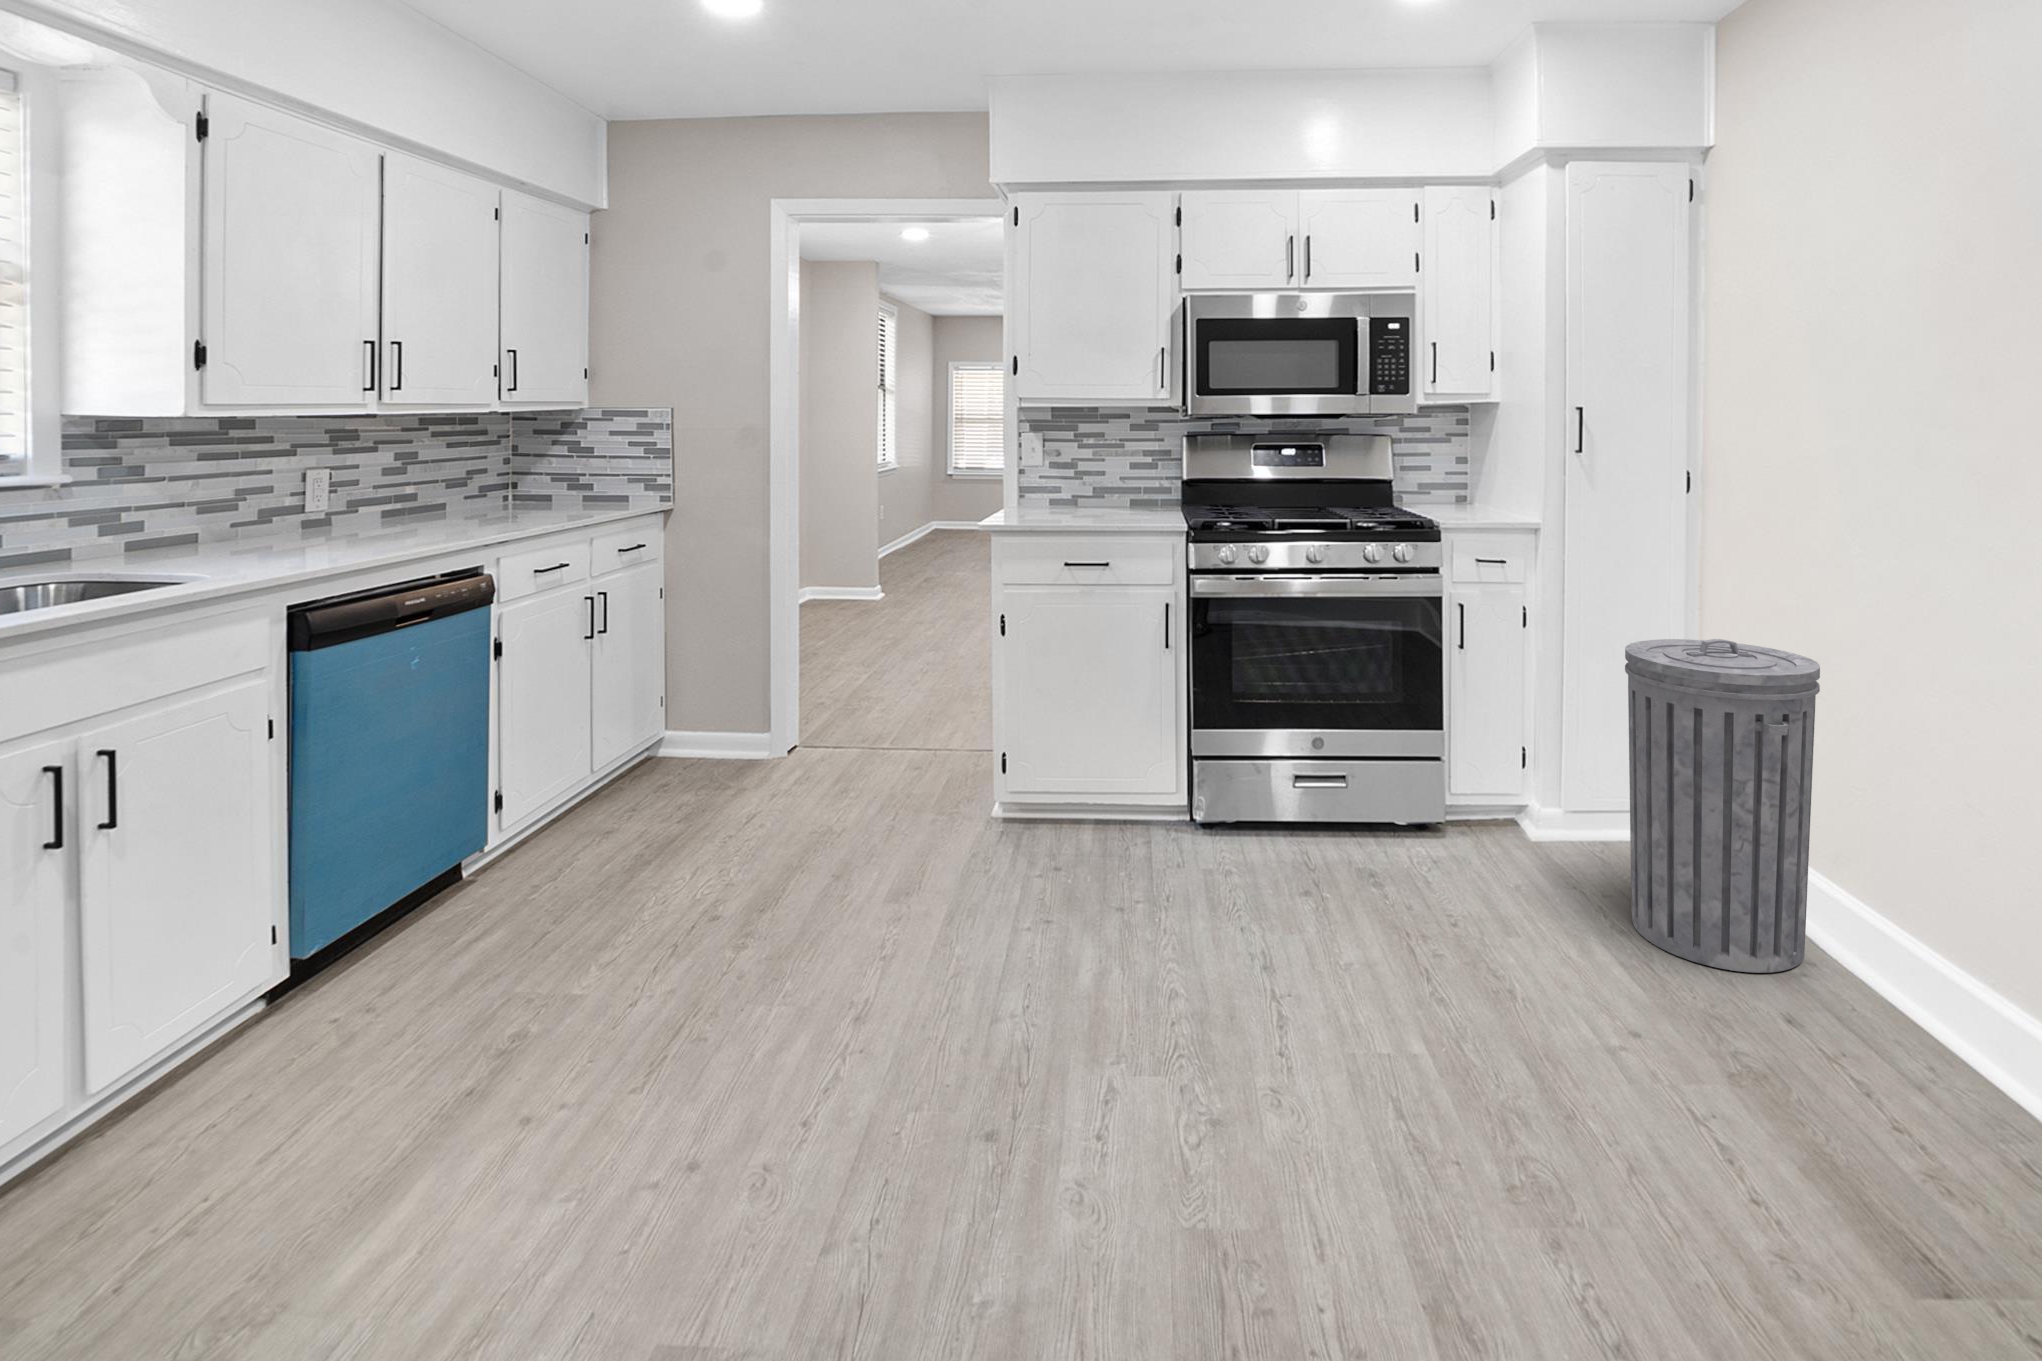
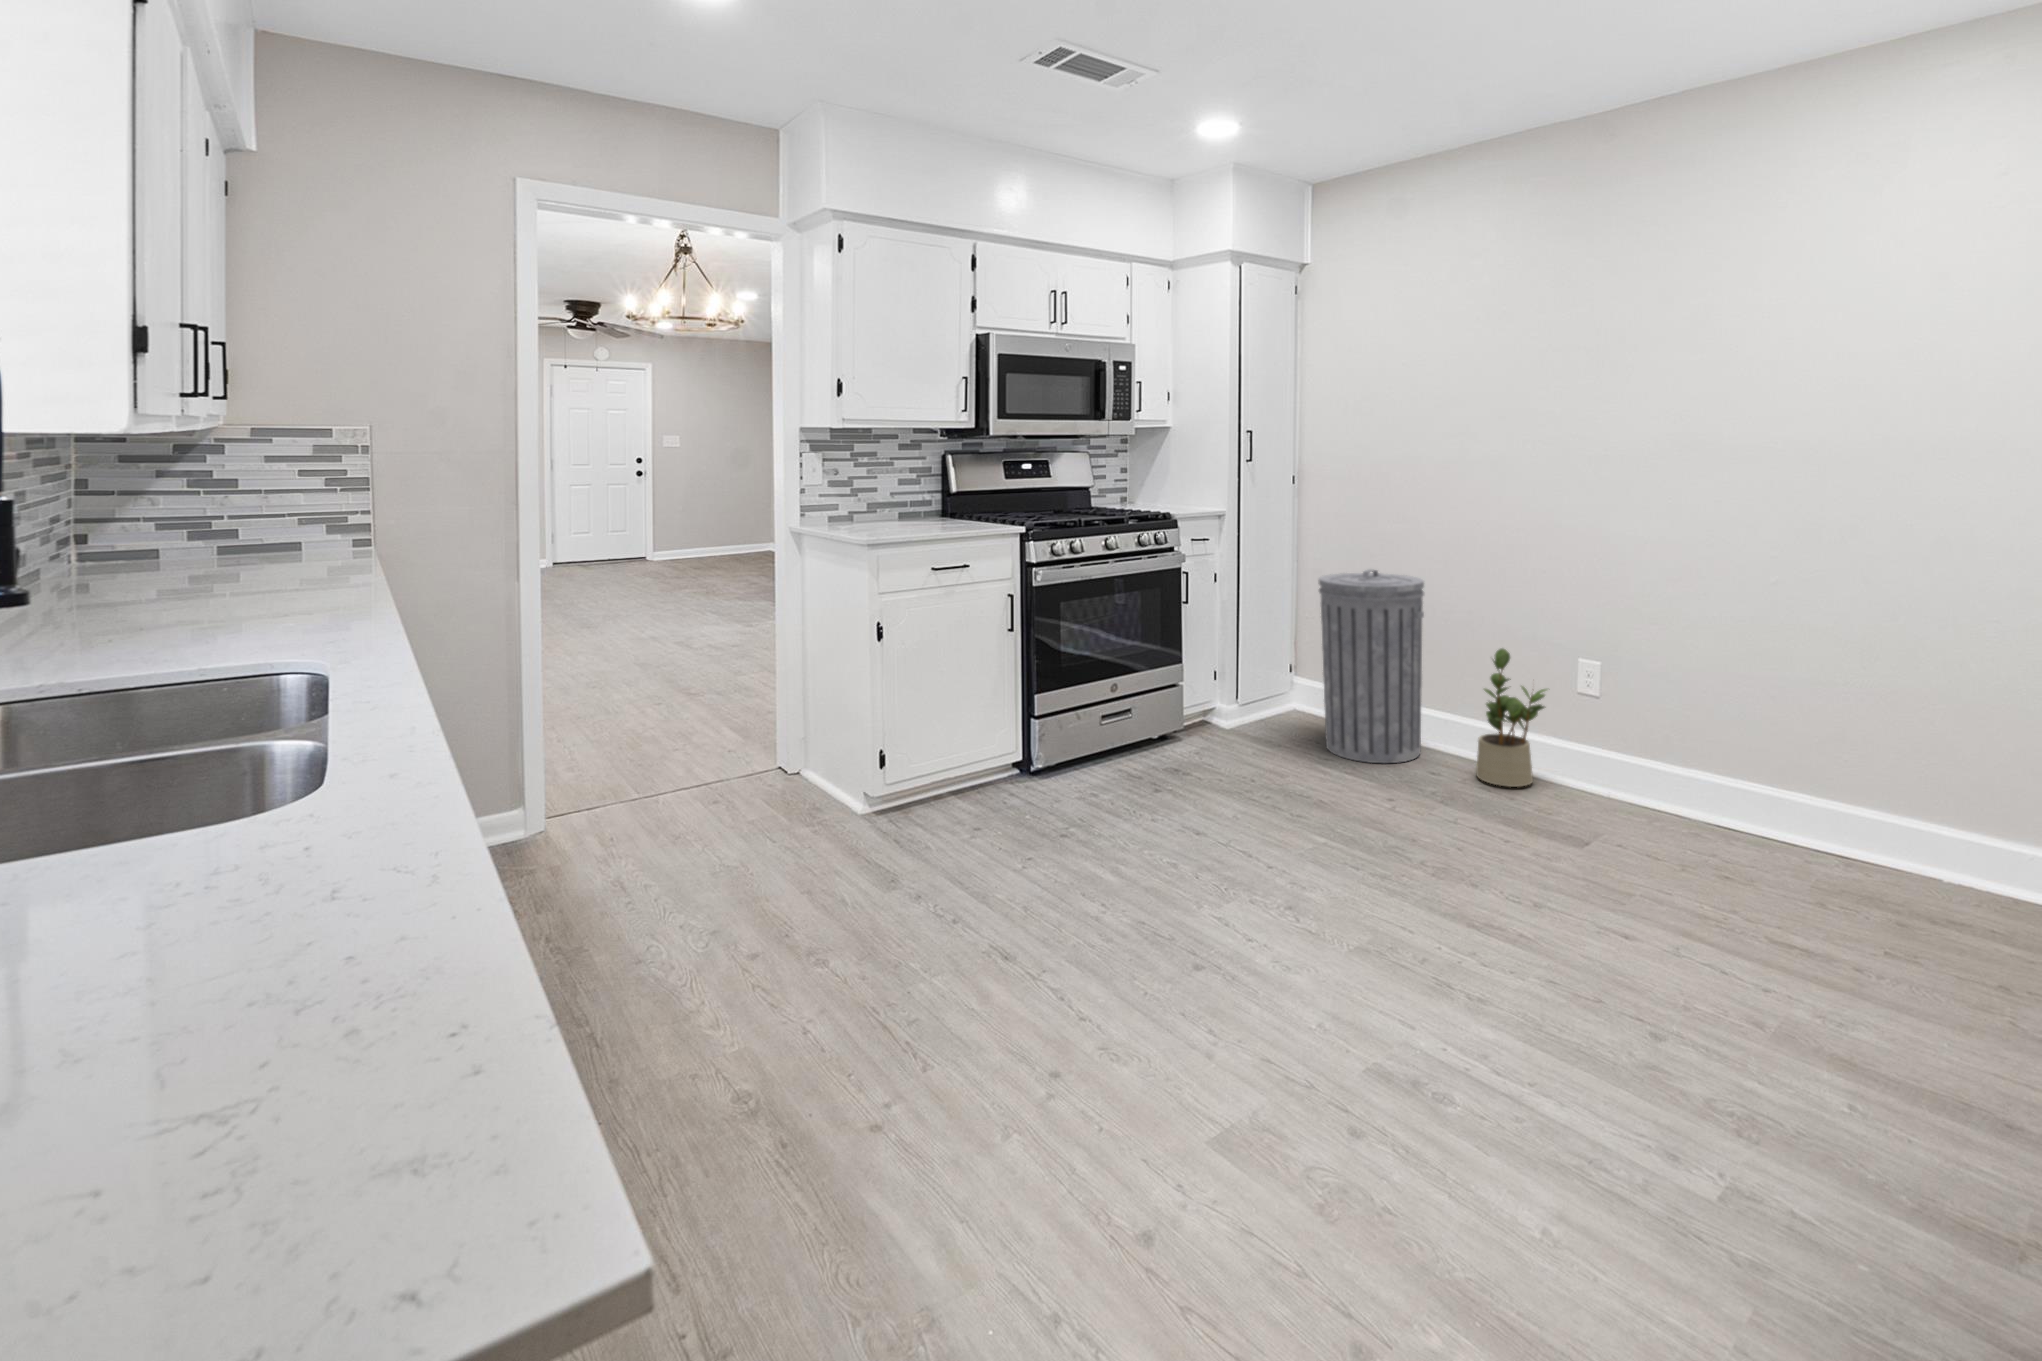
potted plant: none [1826,820,1989,1092] -> present [1476,648,1547,787]

